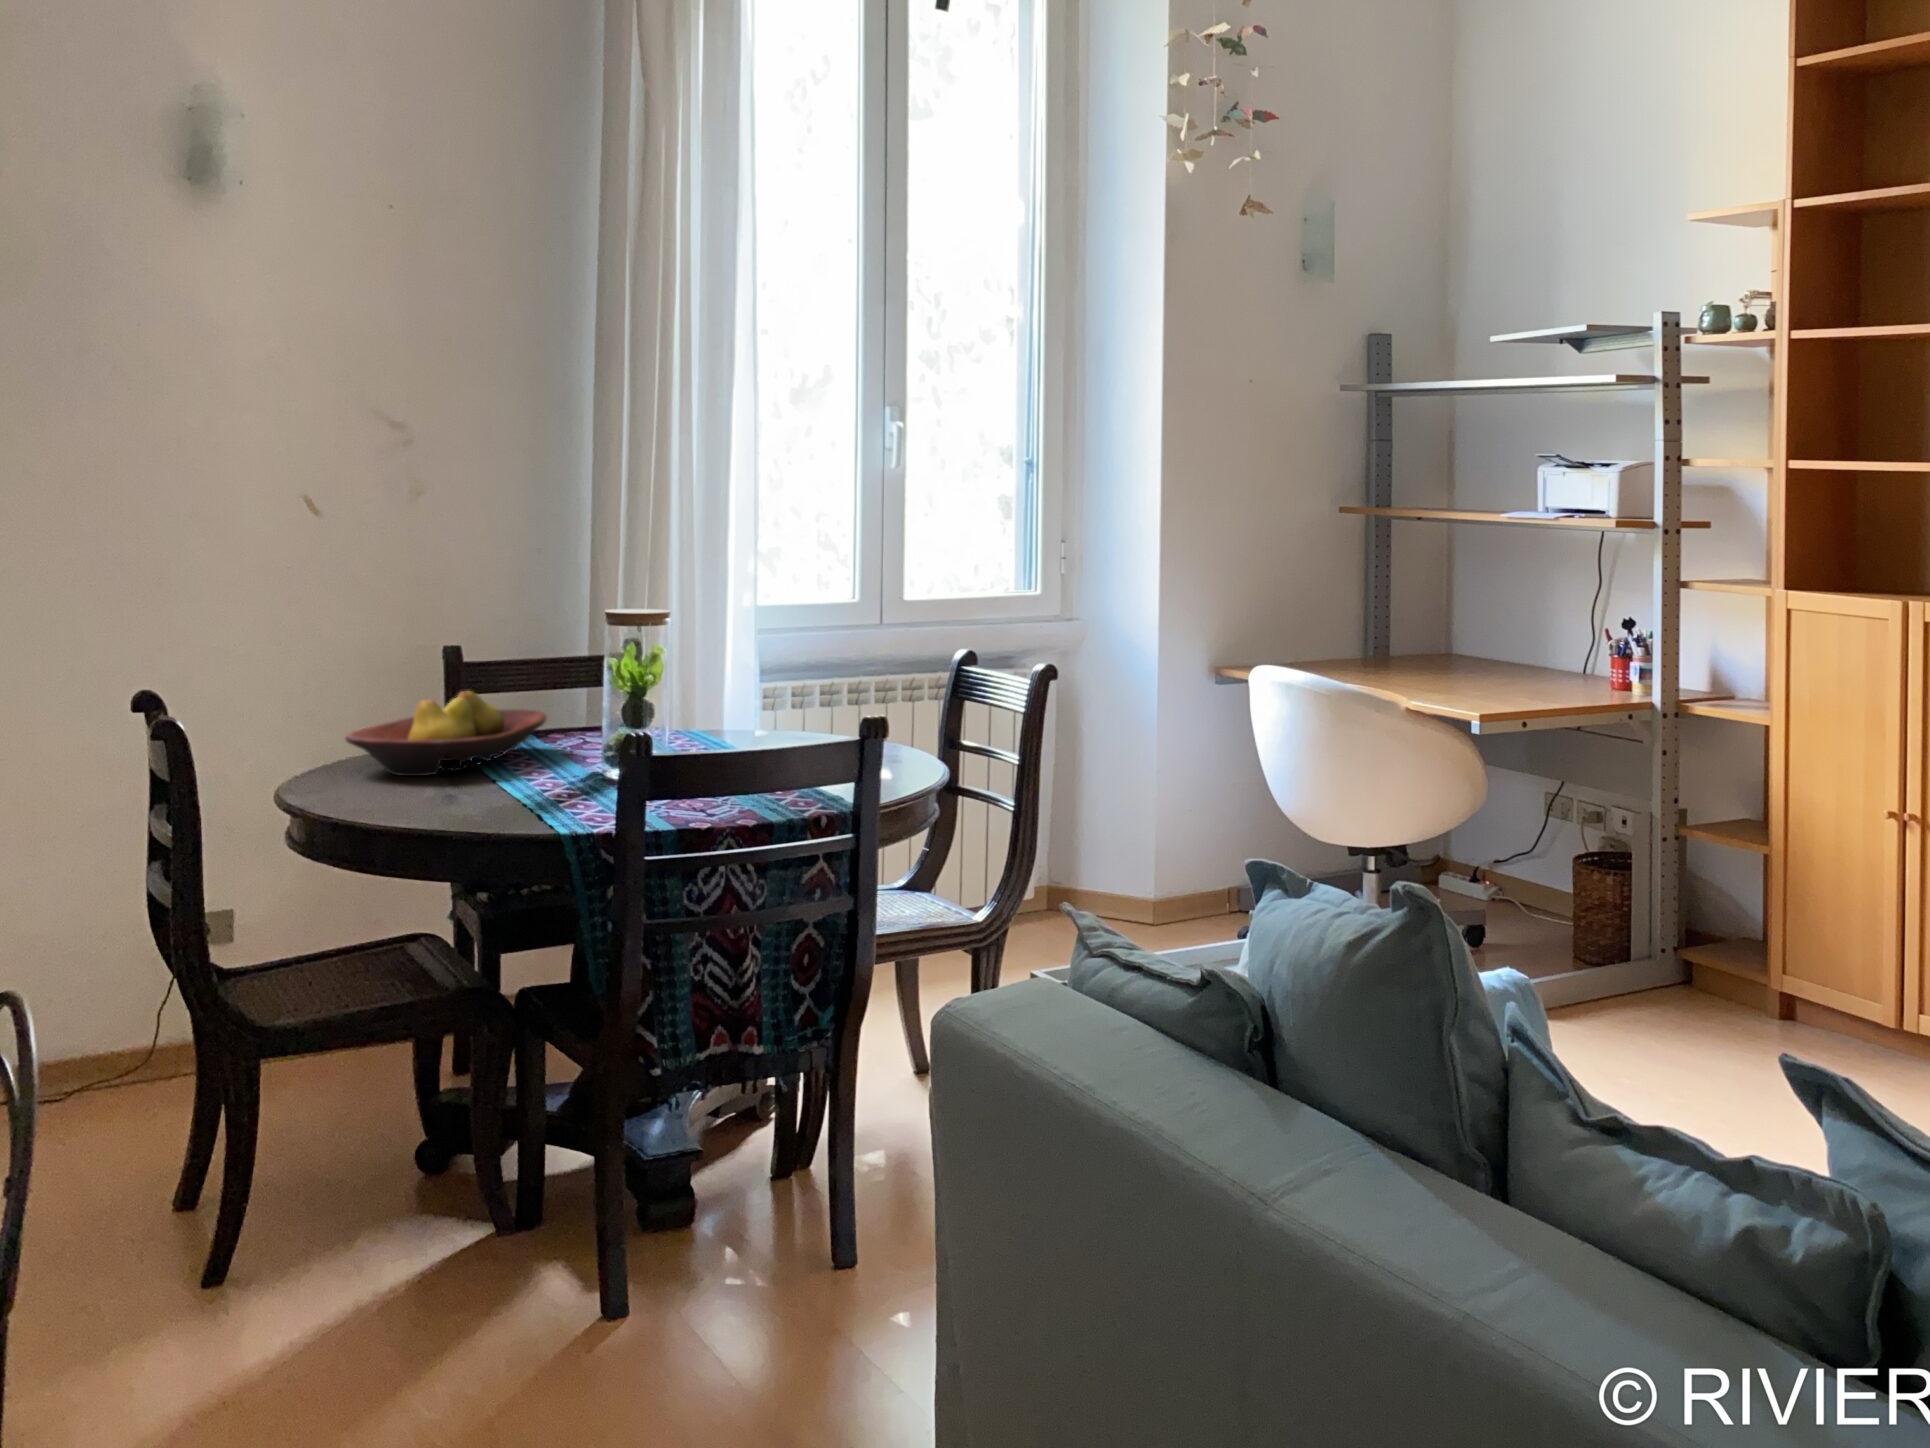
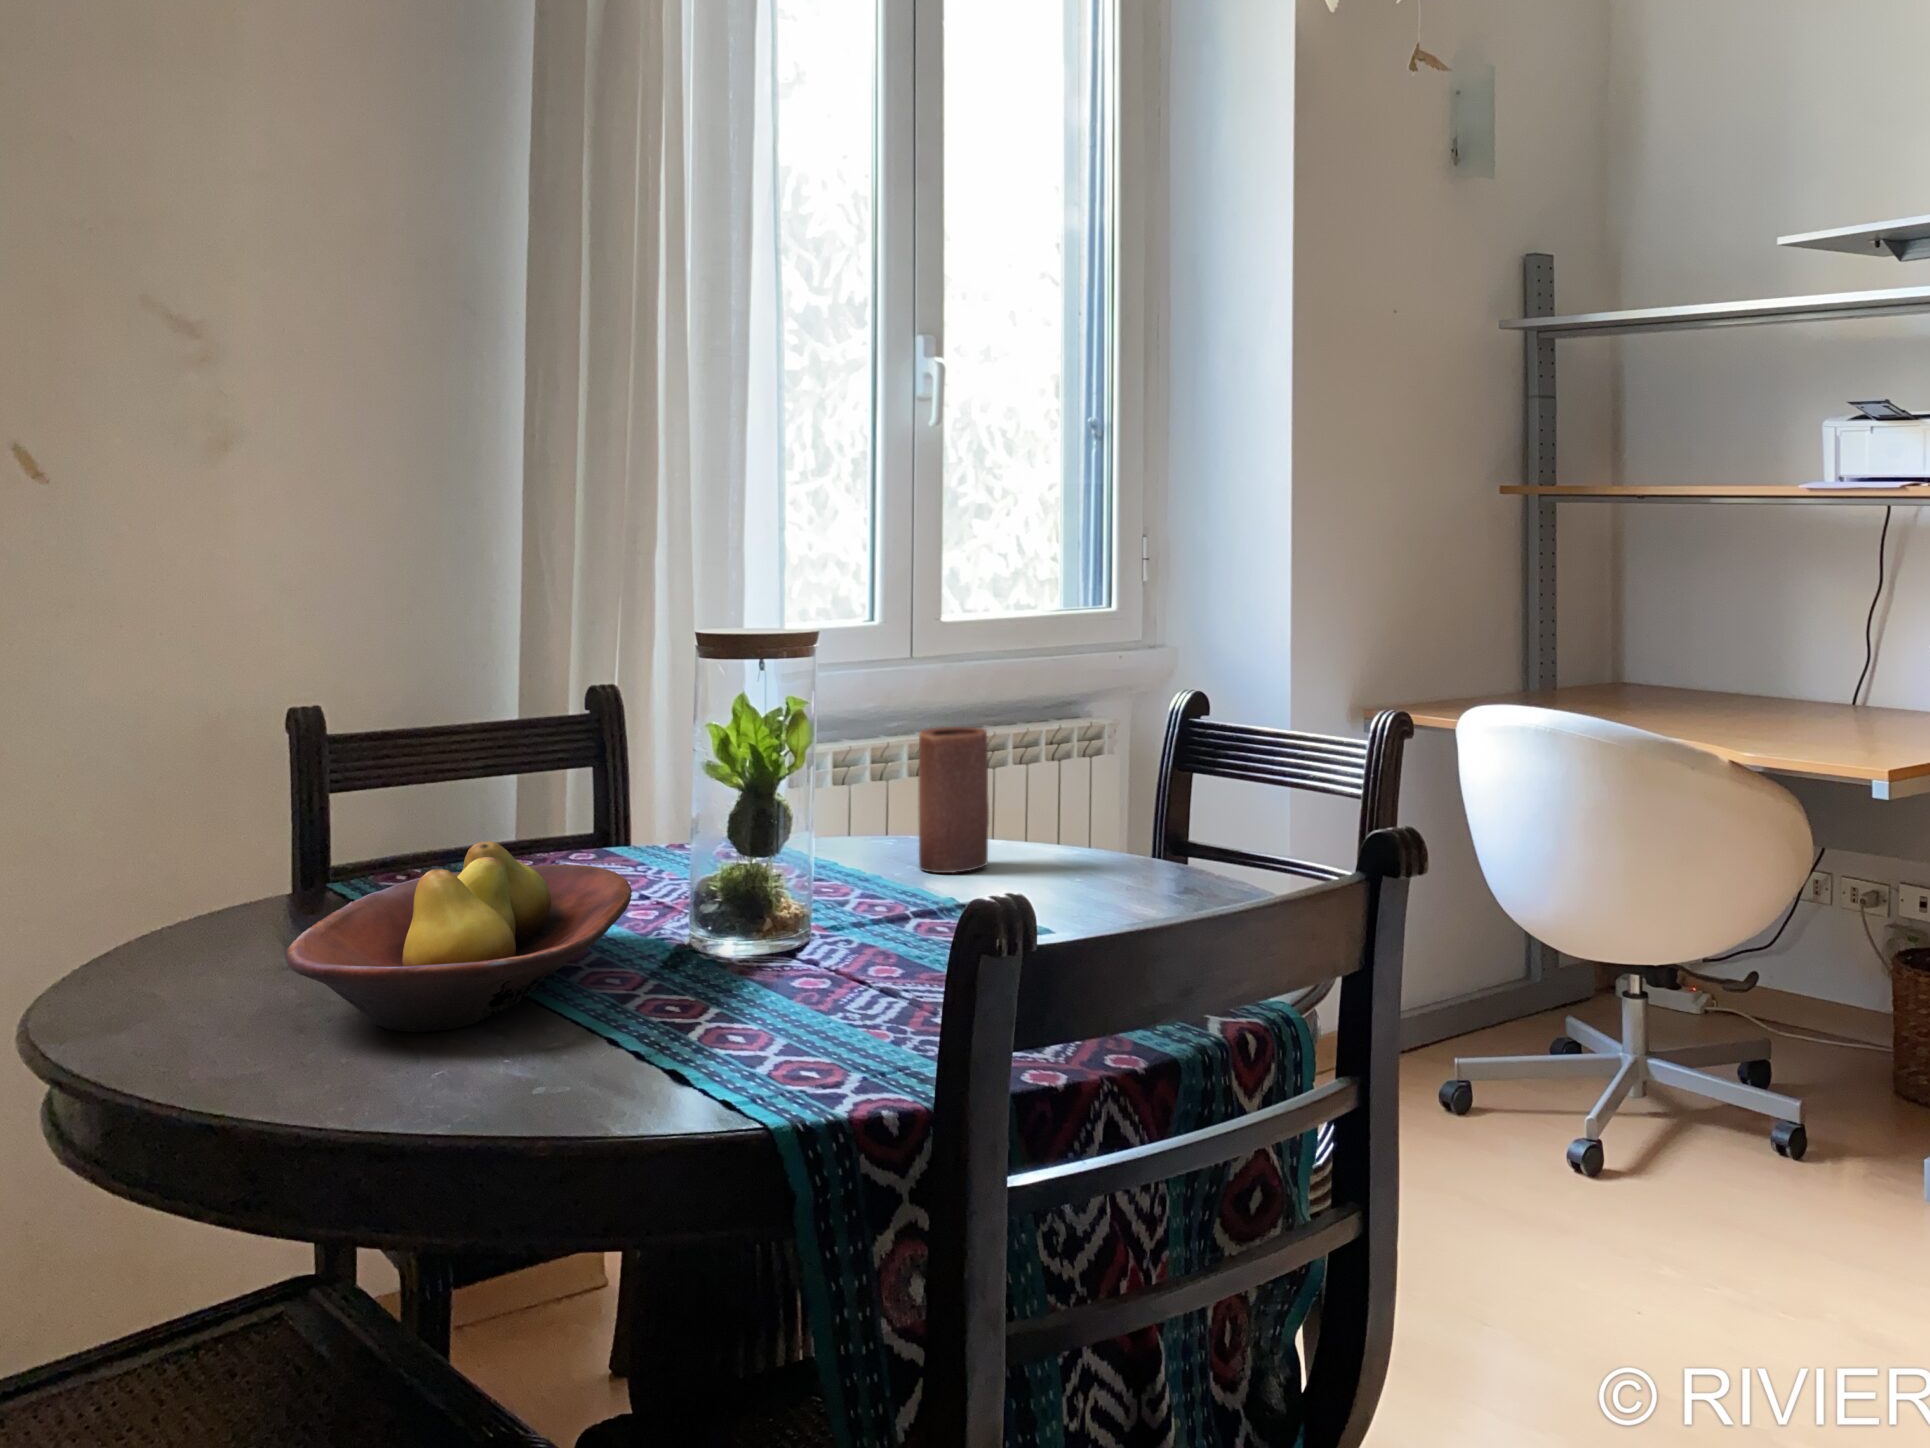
candle: none [756,649,798,733] -> present [918,727,989,873]

